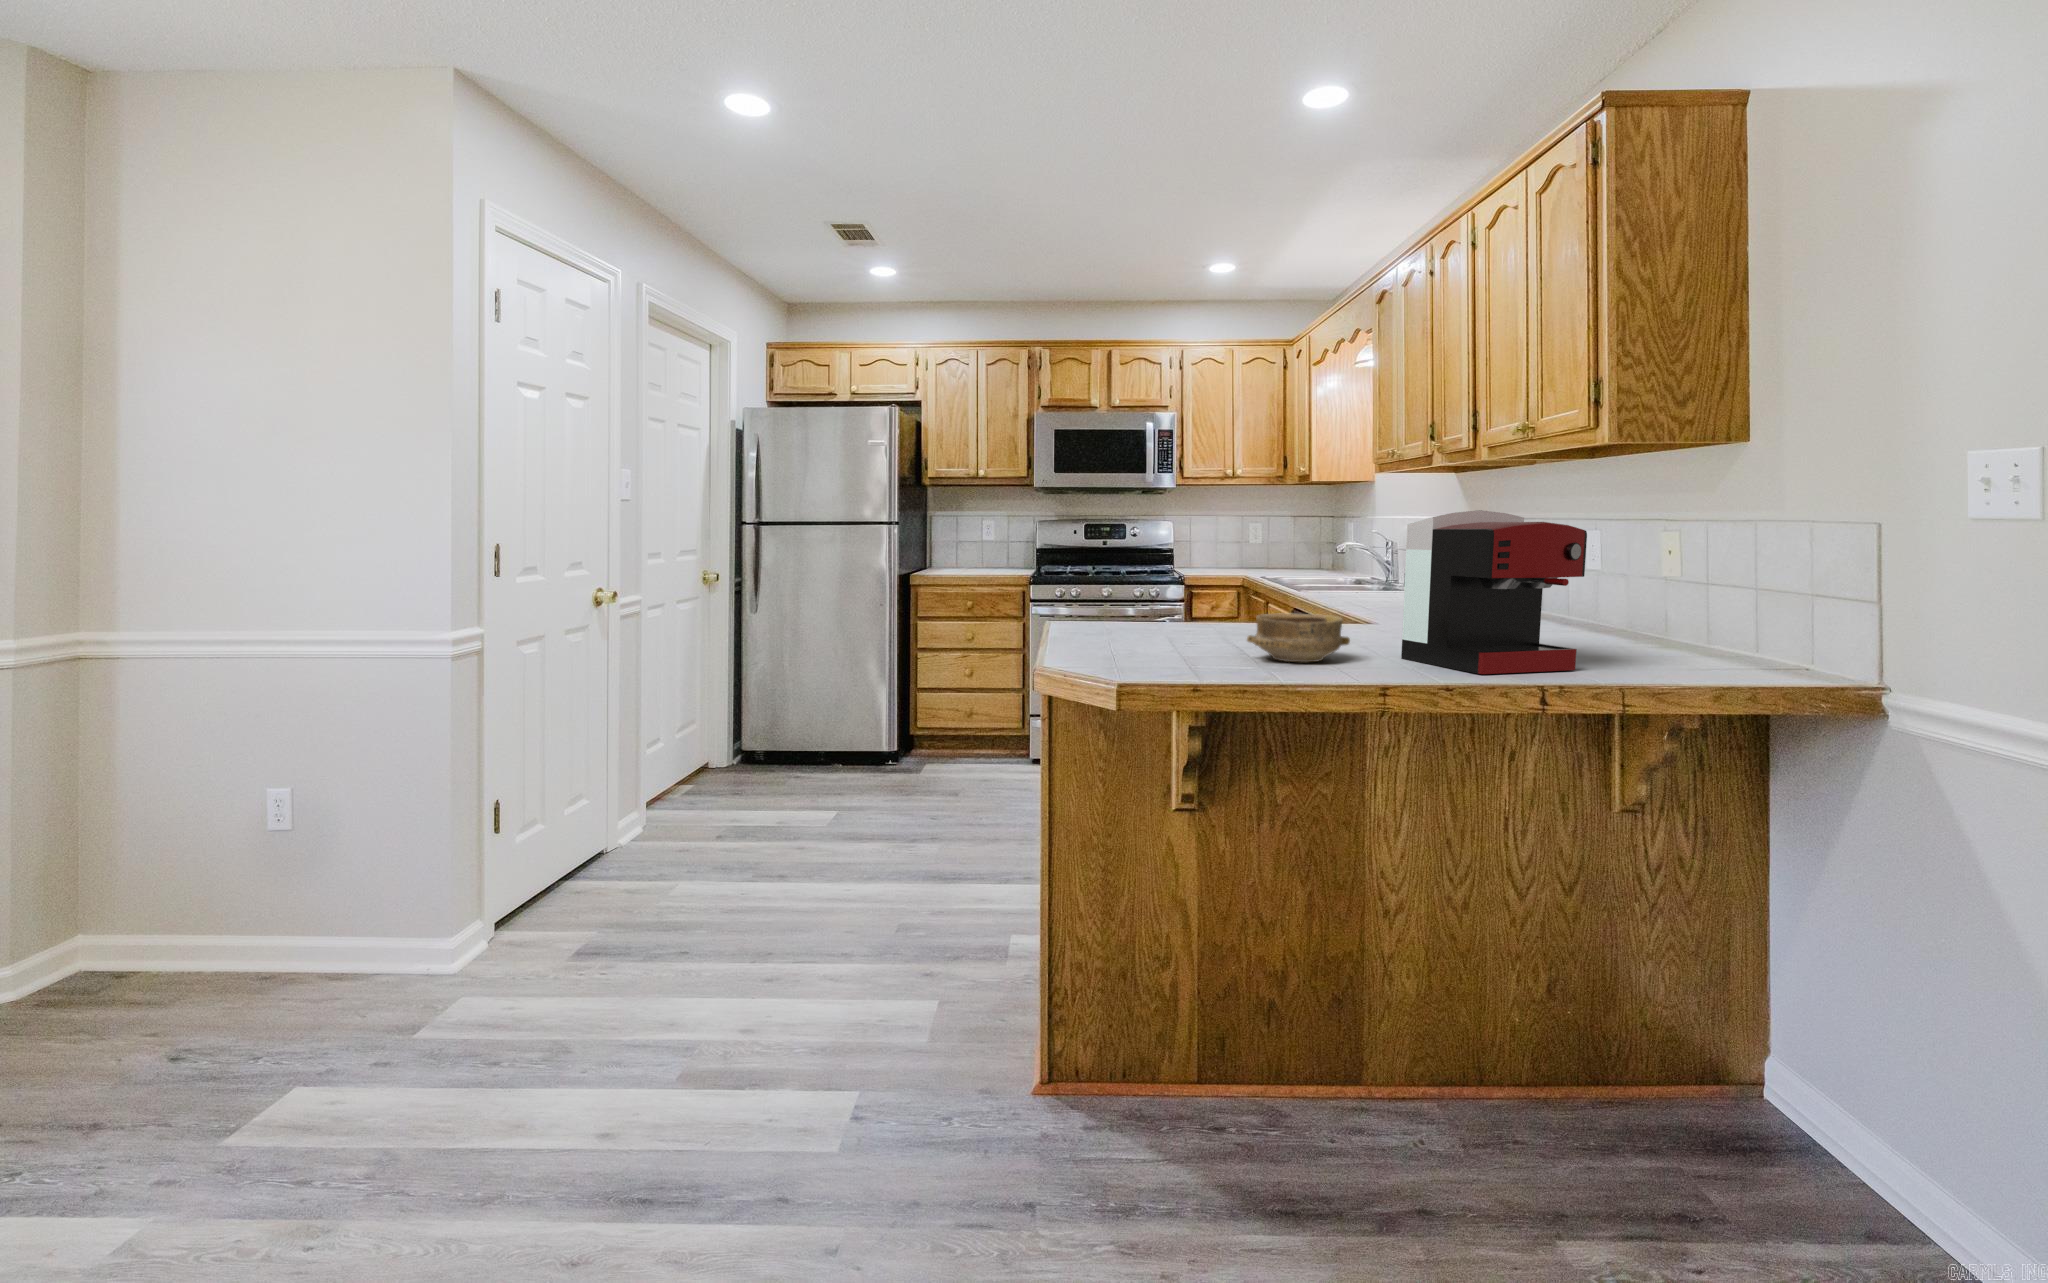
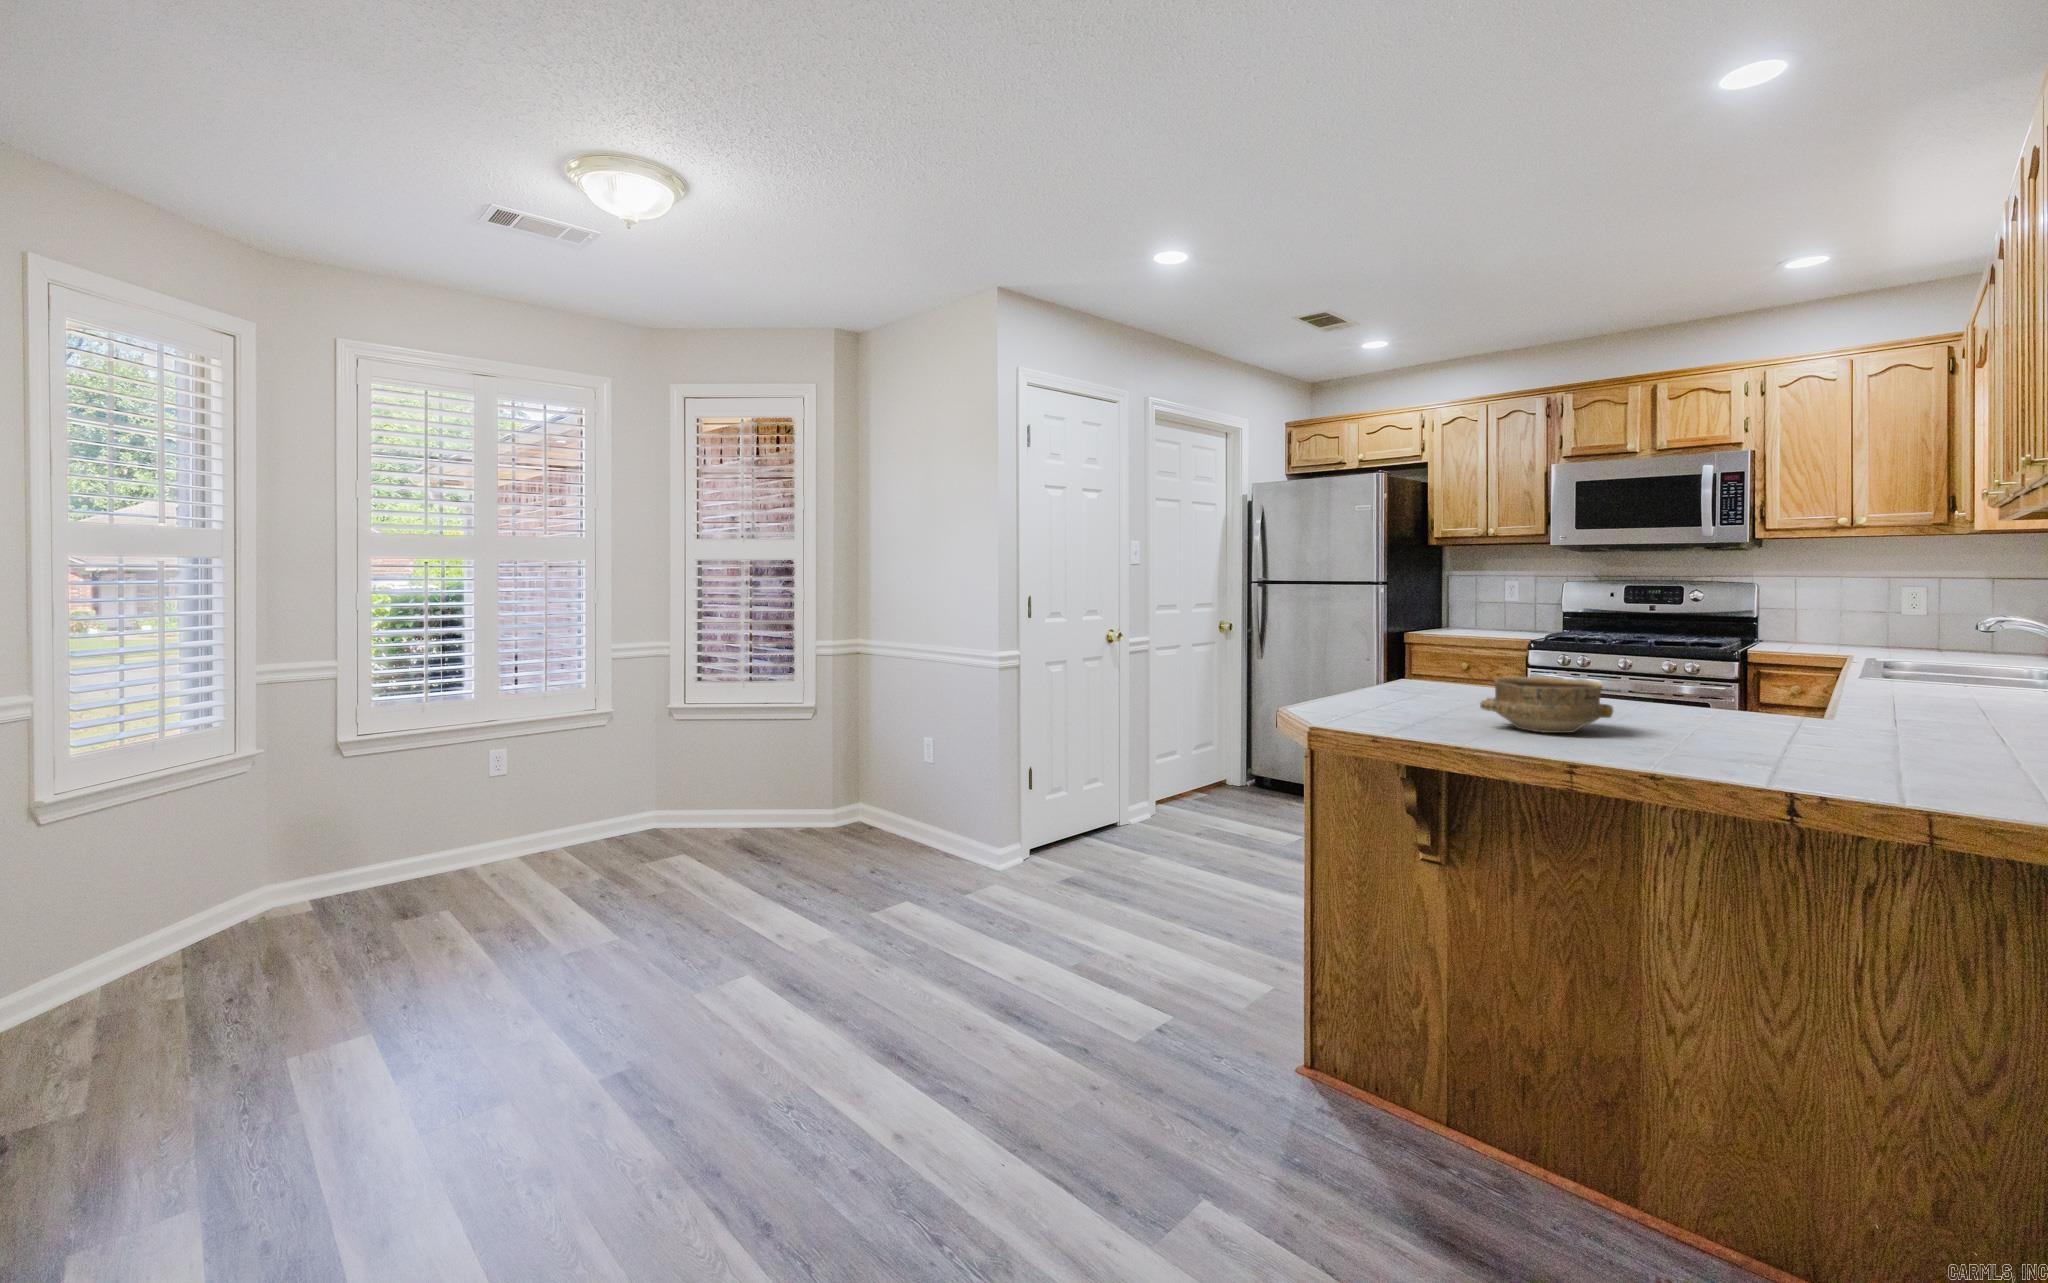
coffee maker: present [1401,510,1587,674] -> none [1702,557,1955,780]

